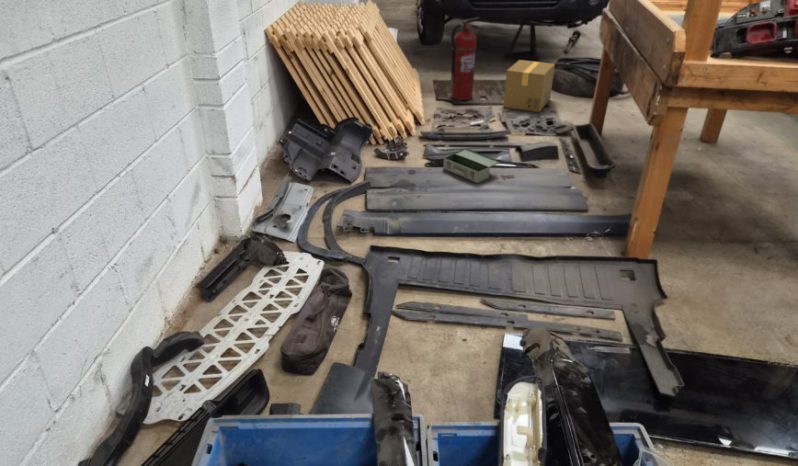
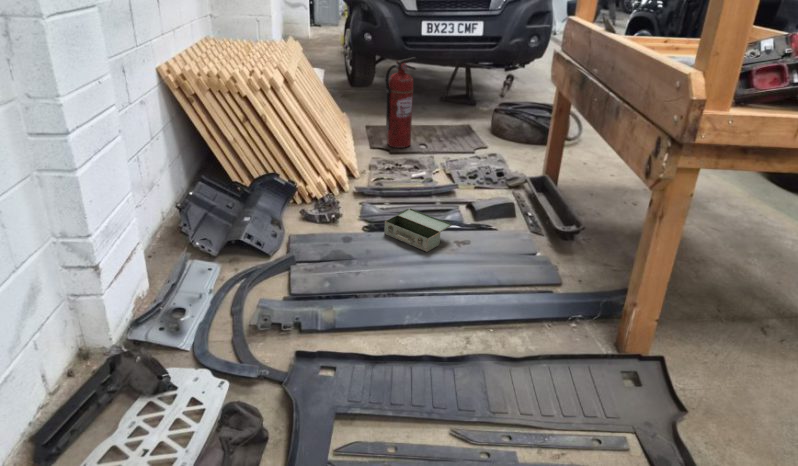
cardboard box: present [503,60,555,112] -> none [445,104,499,161]

